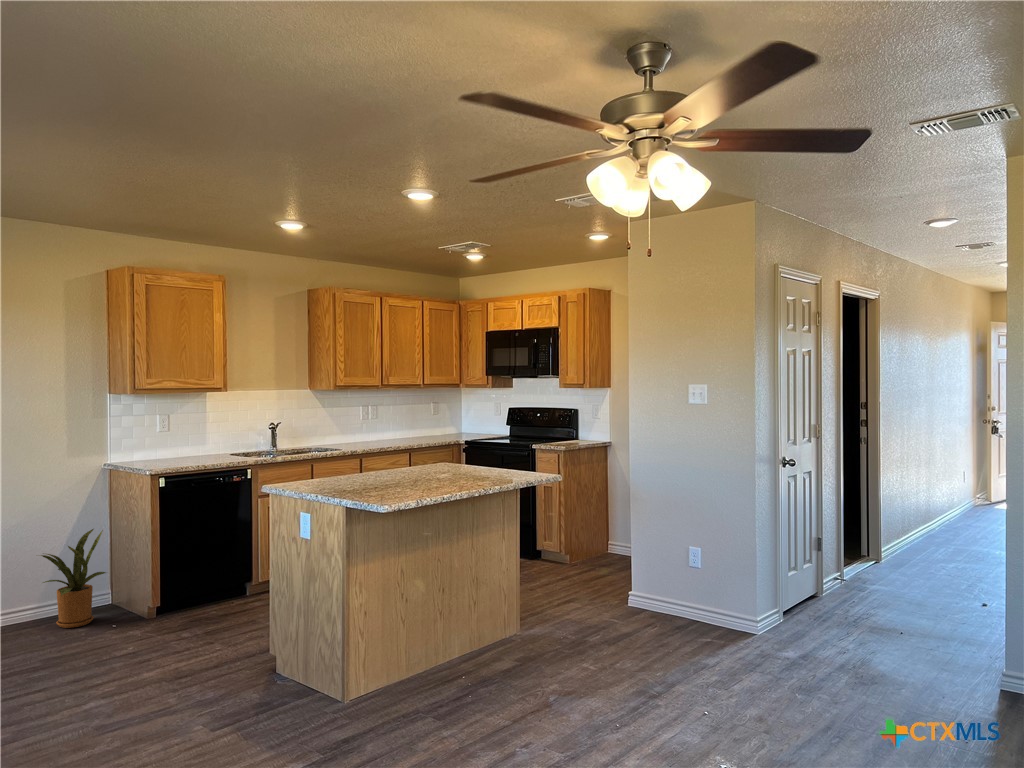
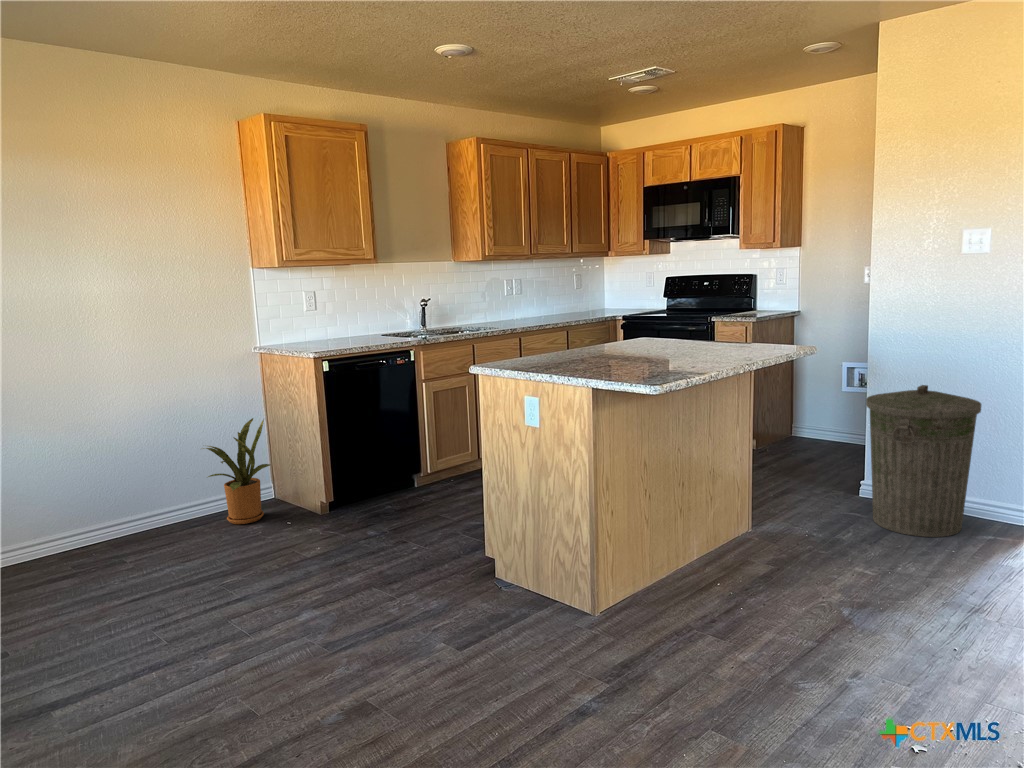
trash can: none [617,510,703,640] -> present [866,385,981,537]

